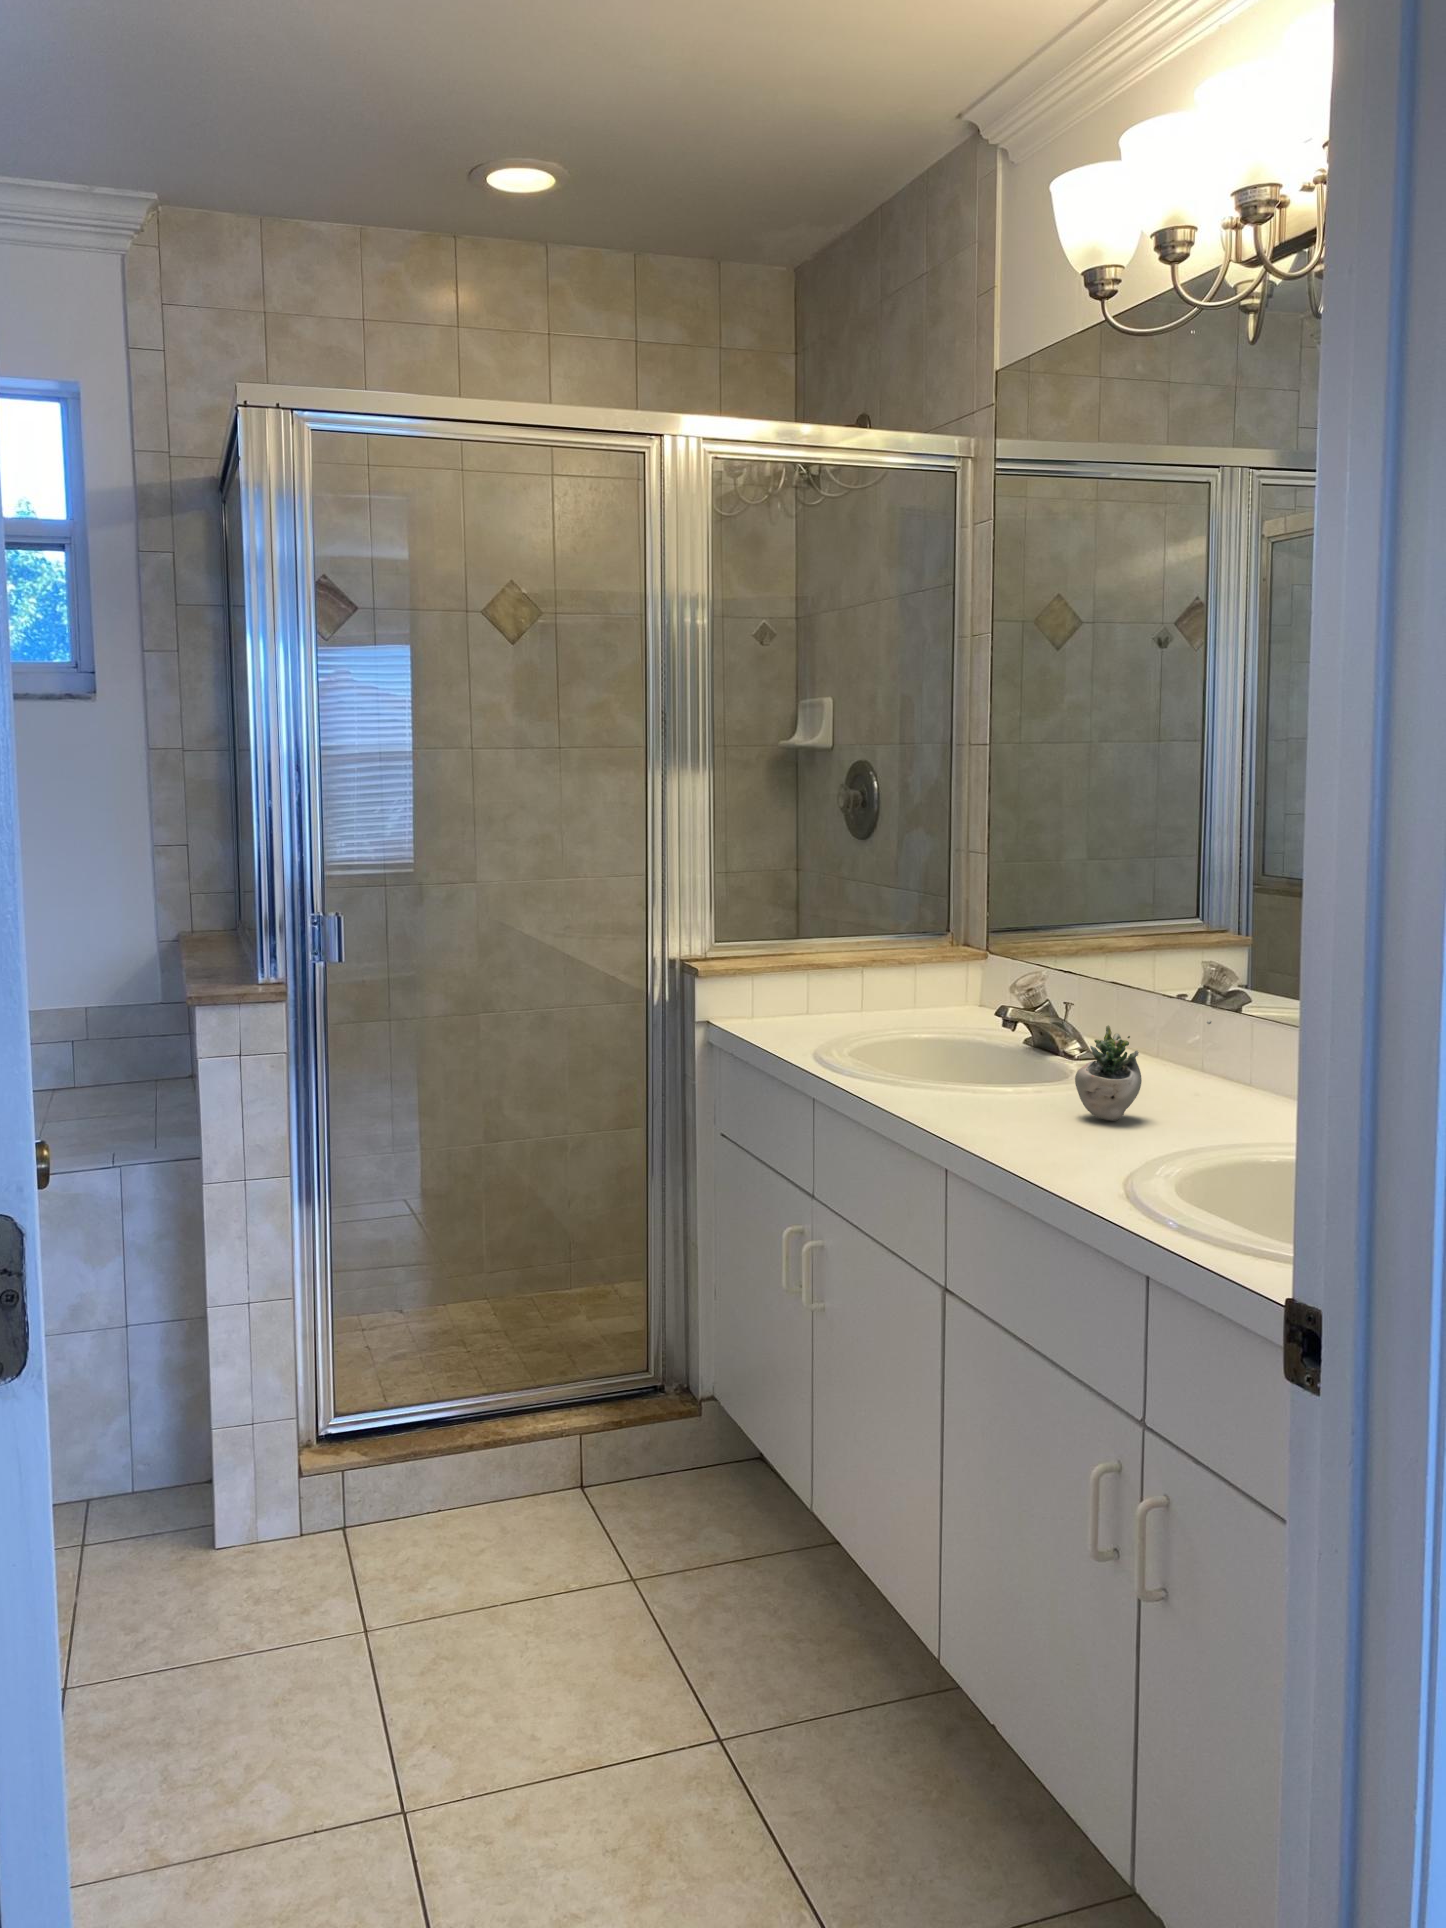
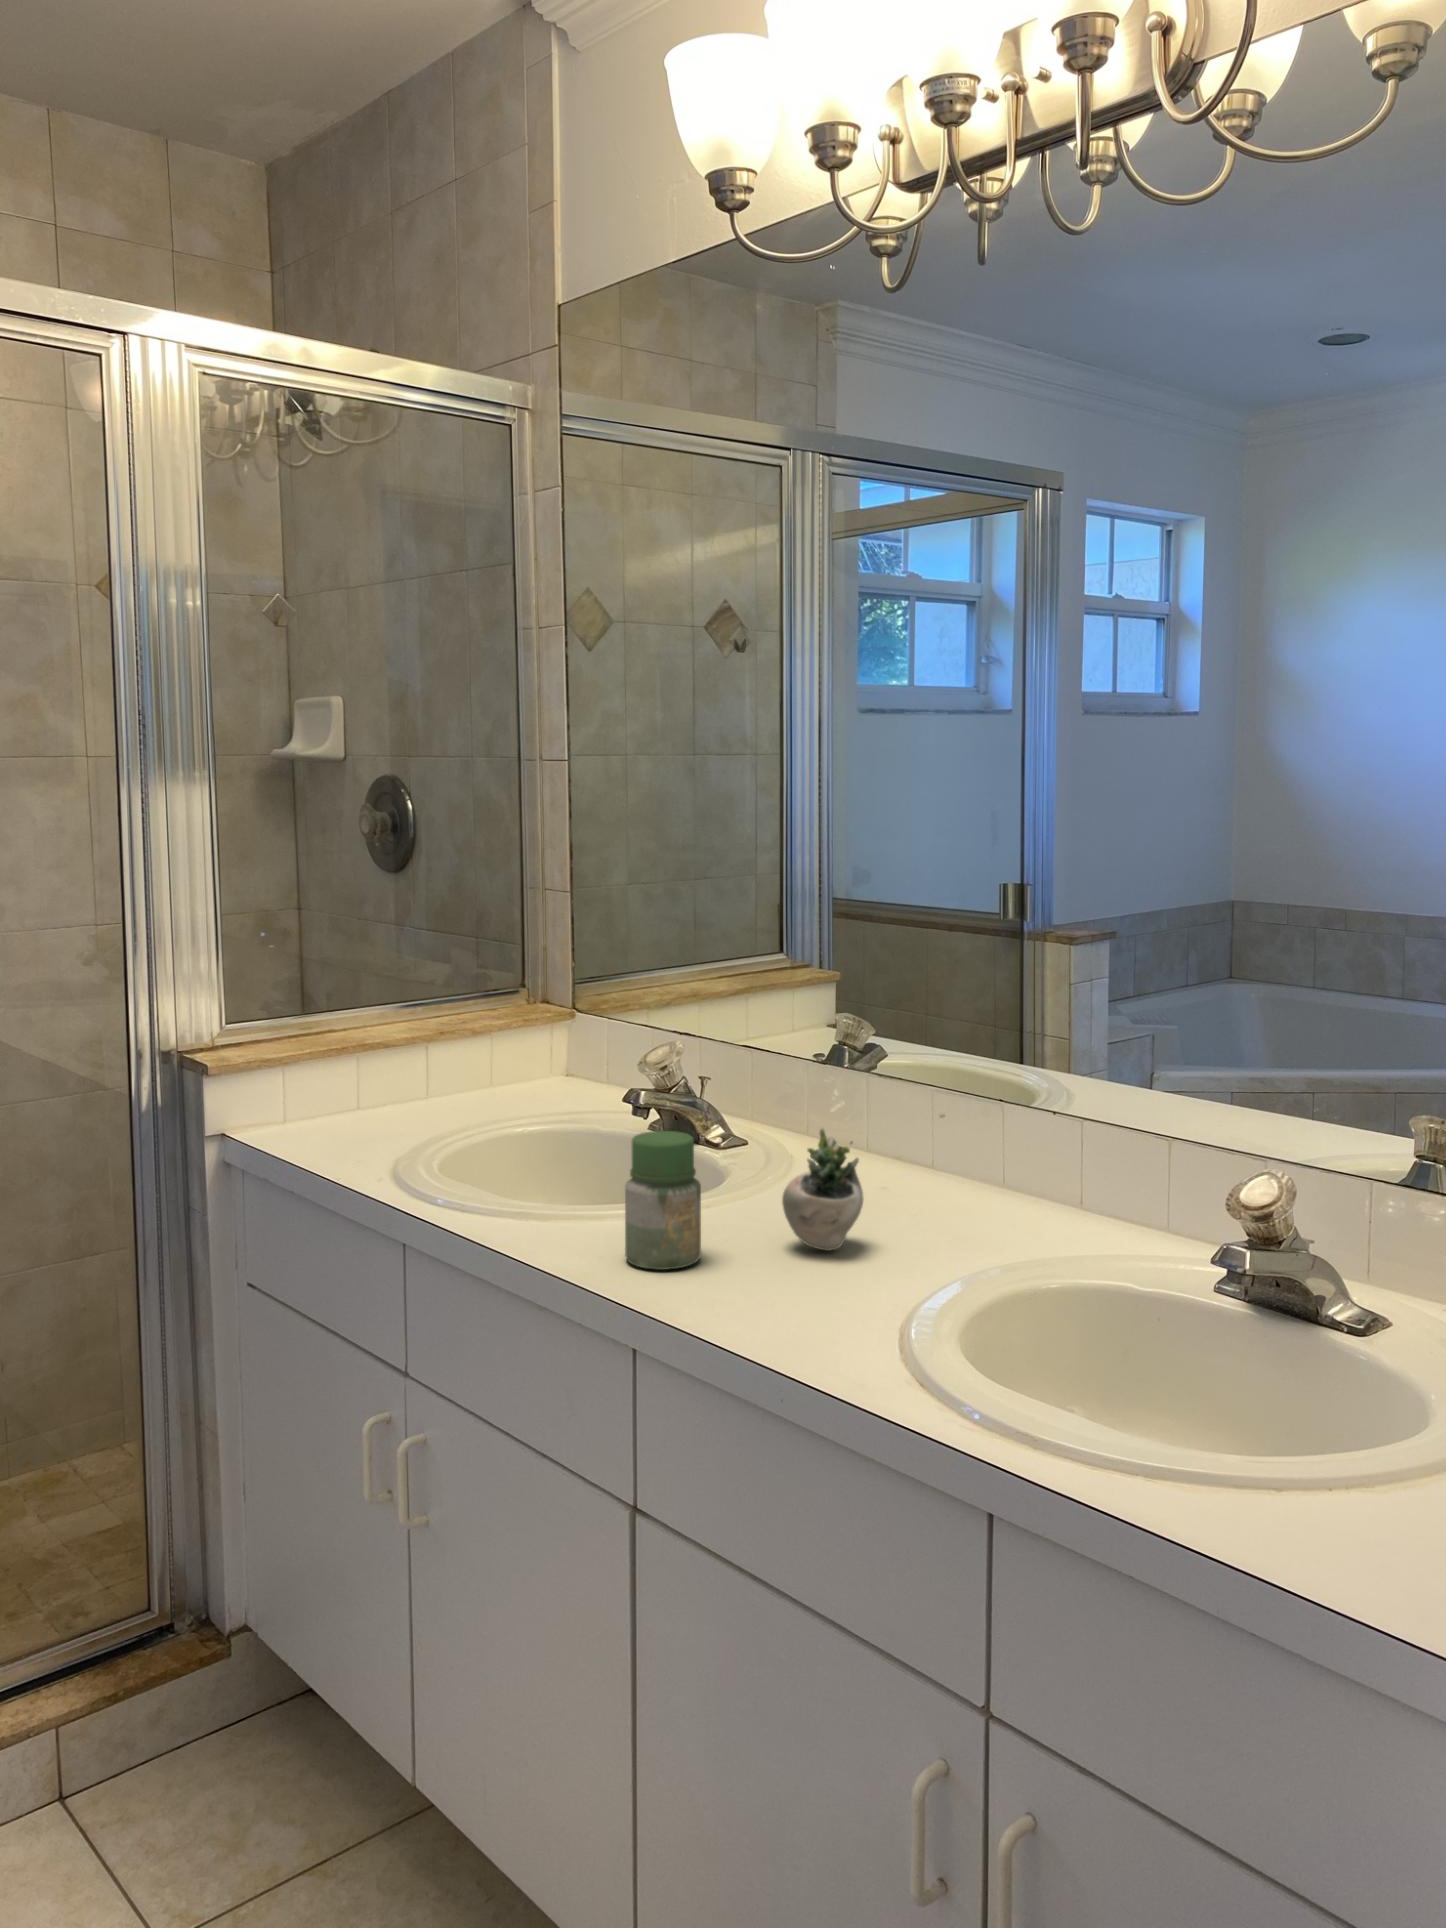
jar: none [950,1019,1008,1119] -> present [625,1131,701,1270]

